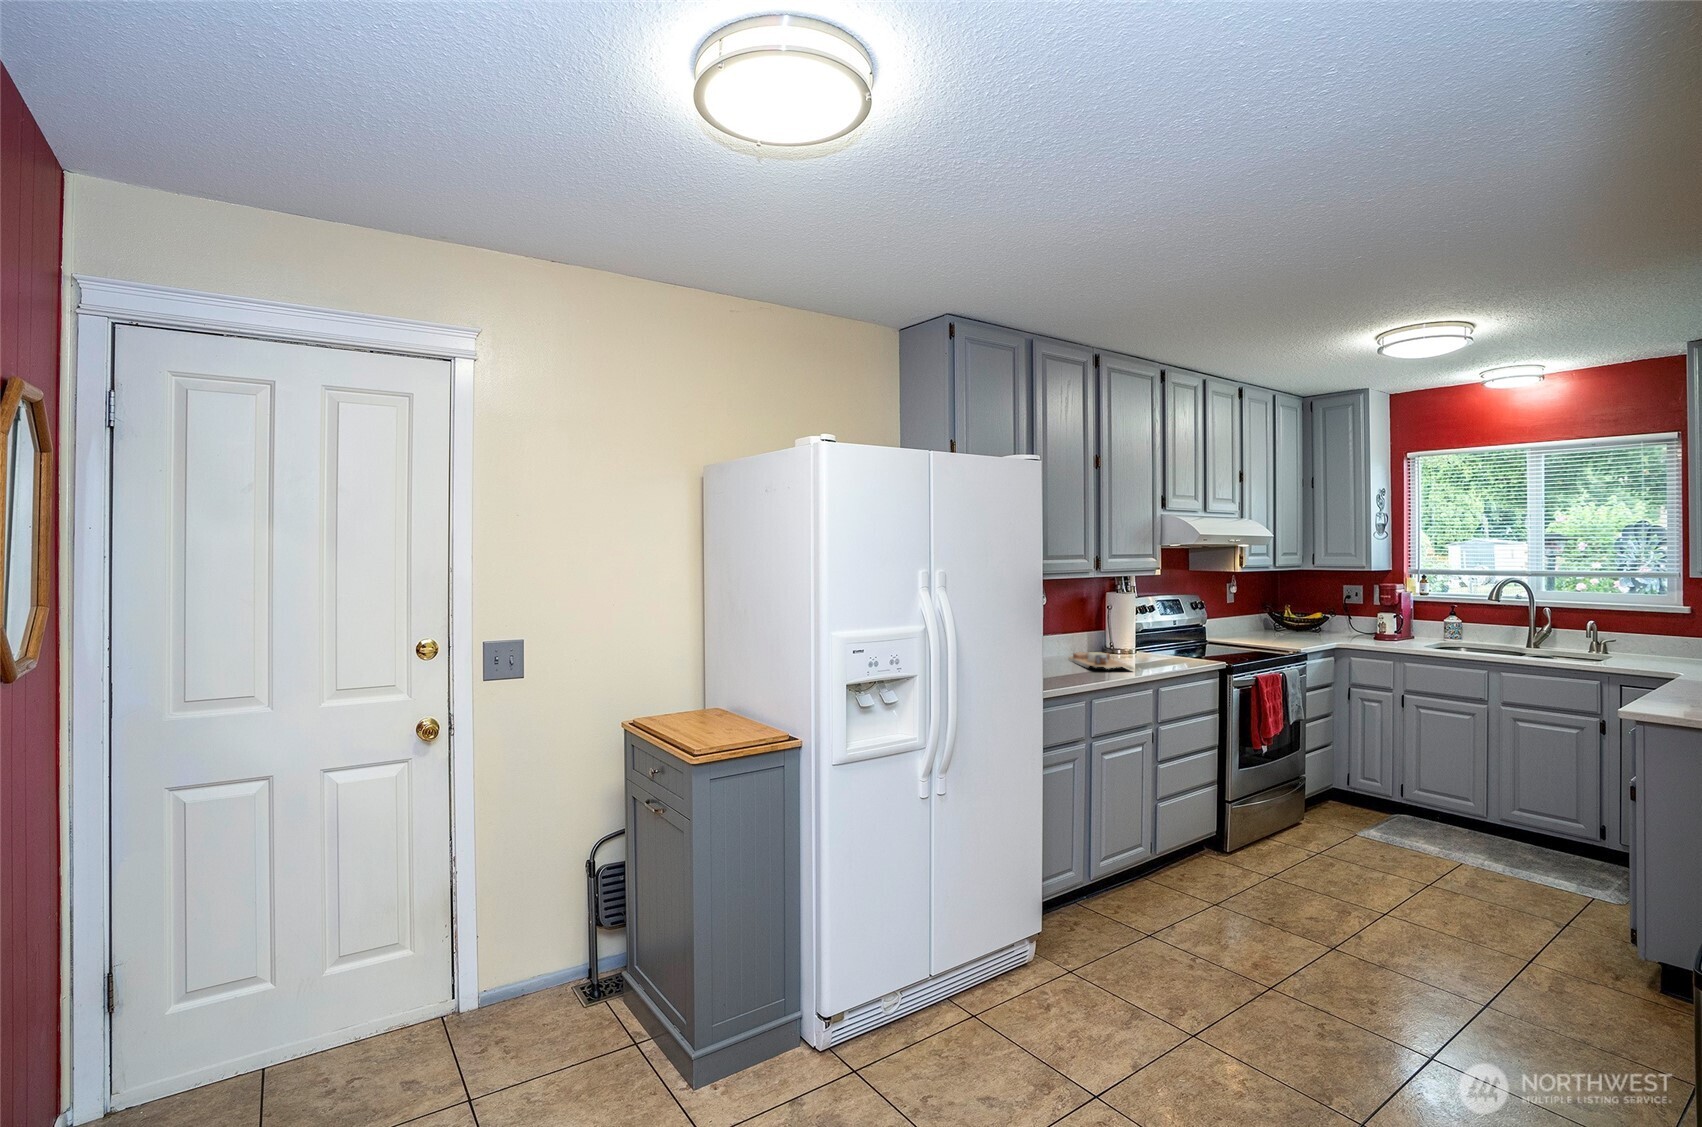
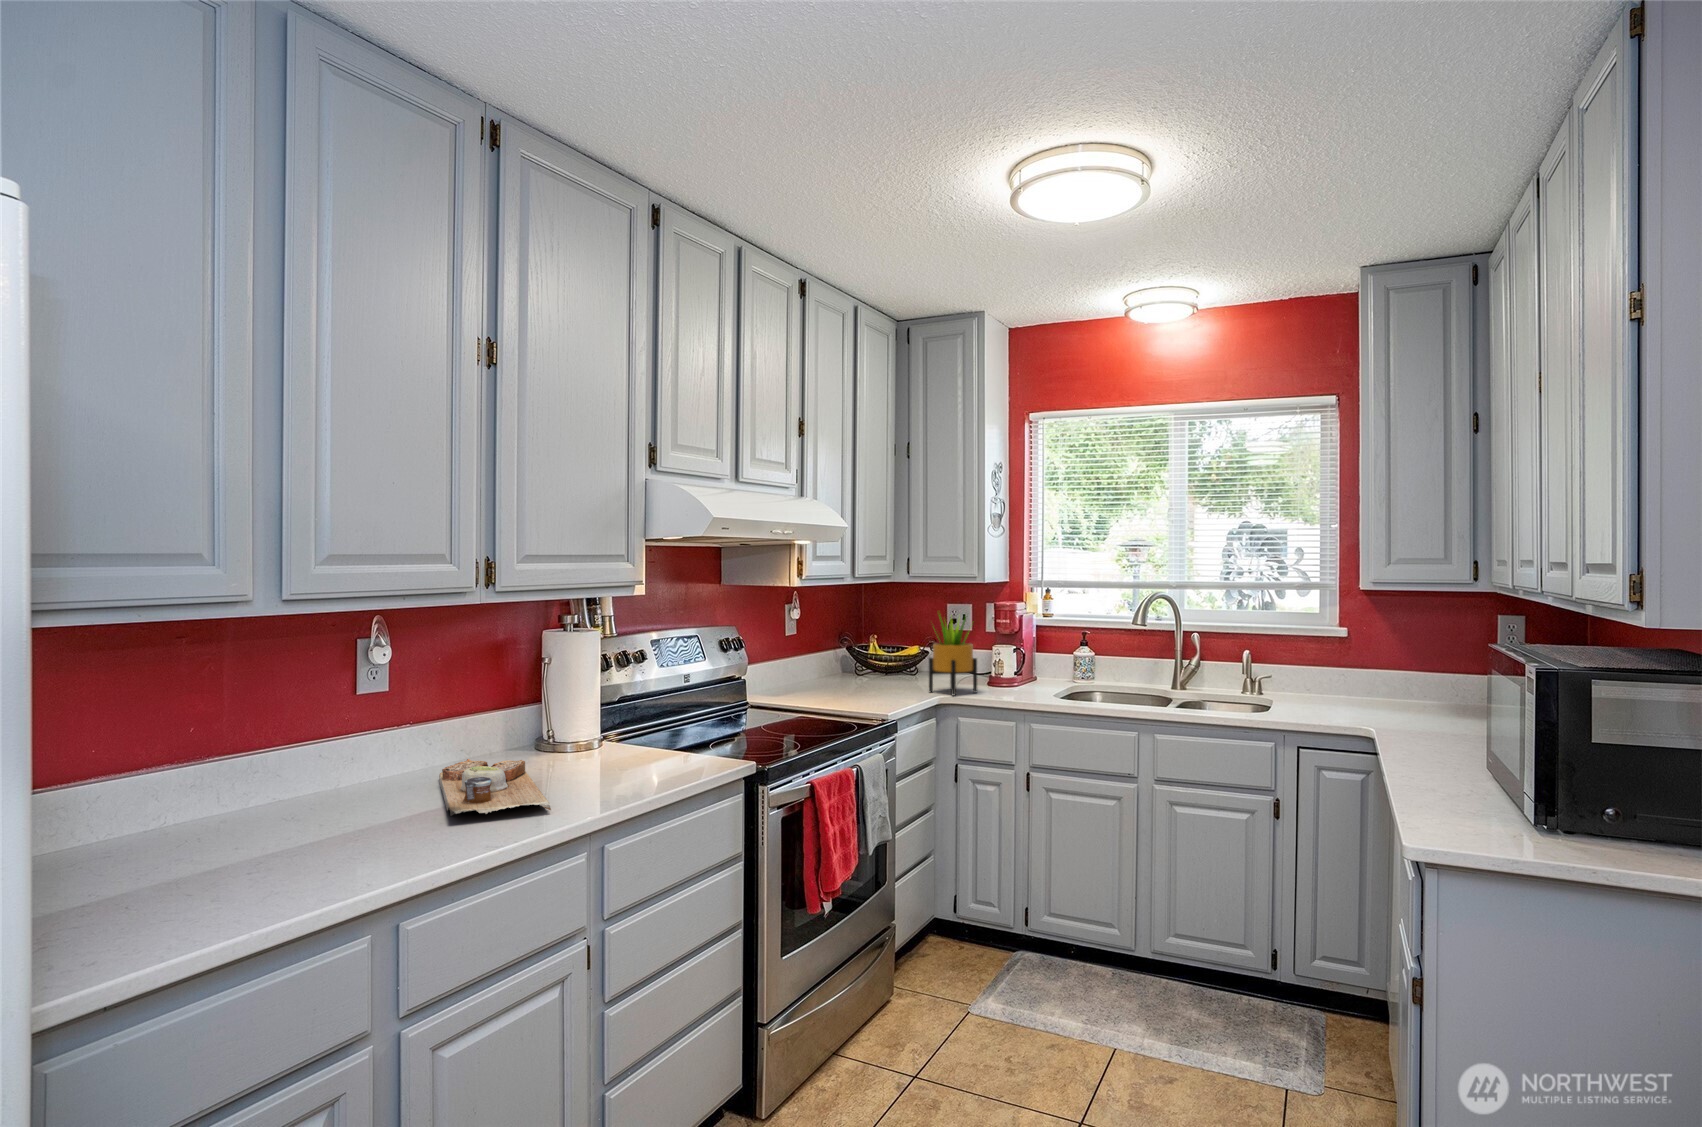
potted plant: none [1329,588,1366,643] -> present [929,615,977,696]

